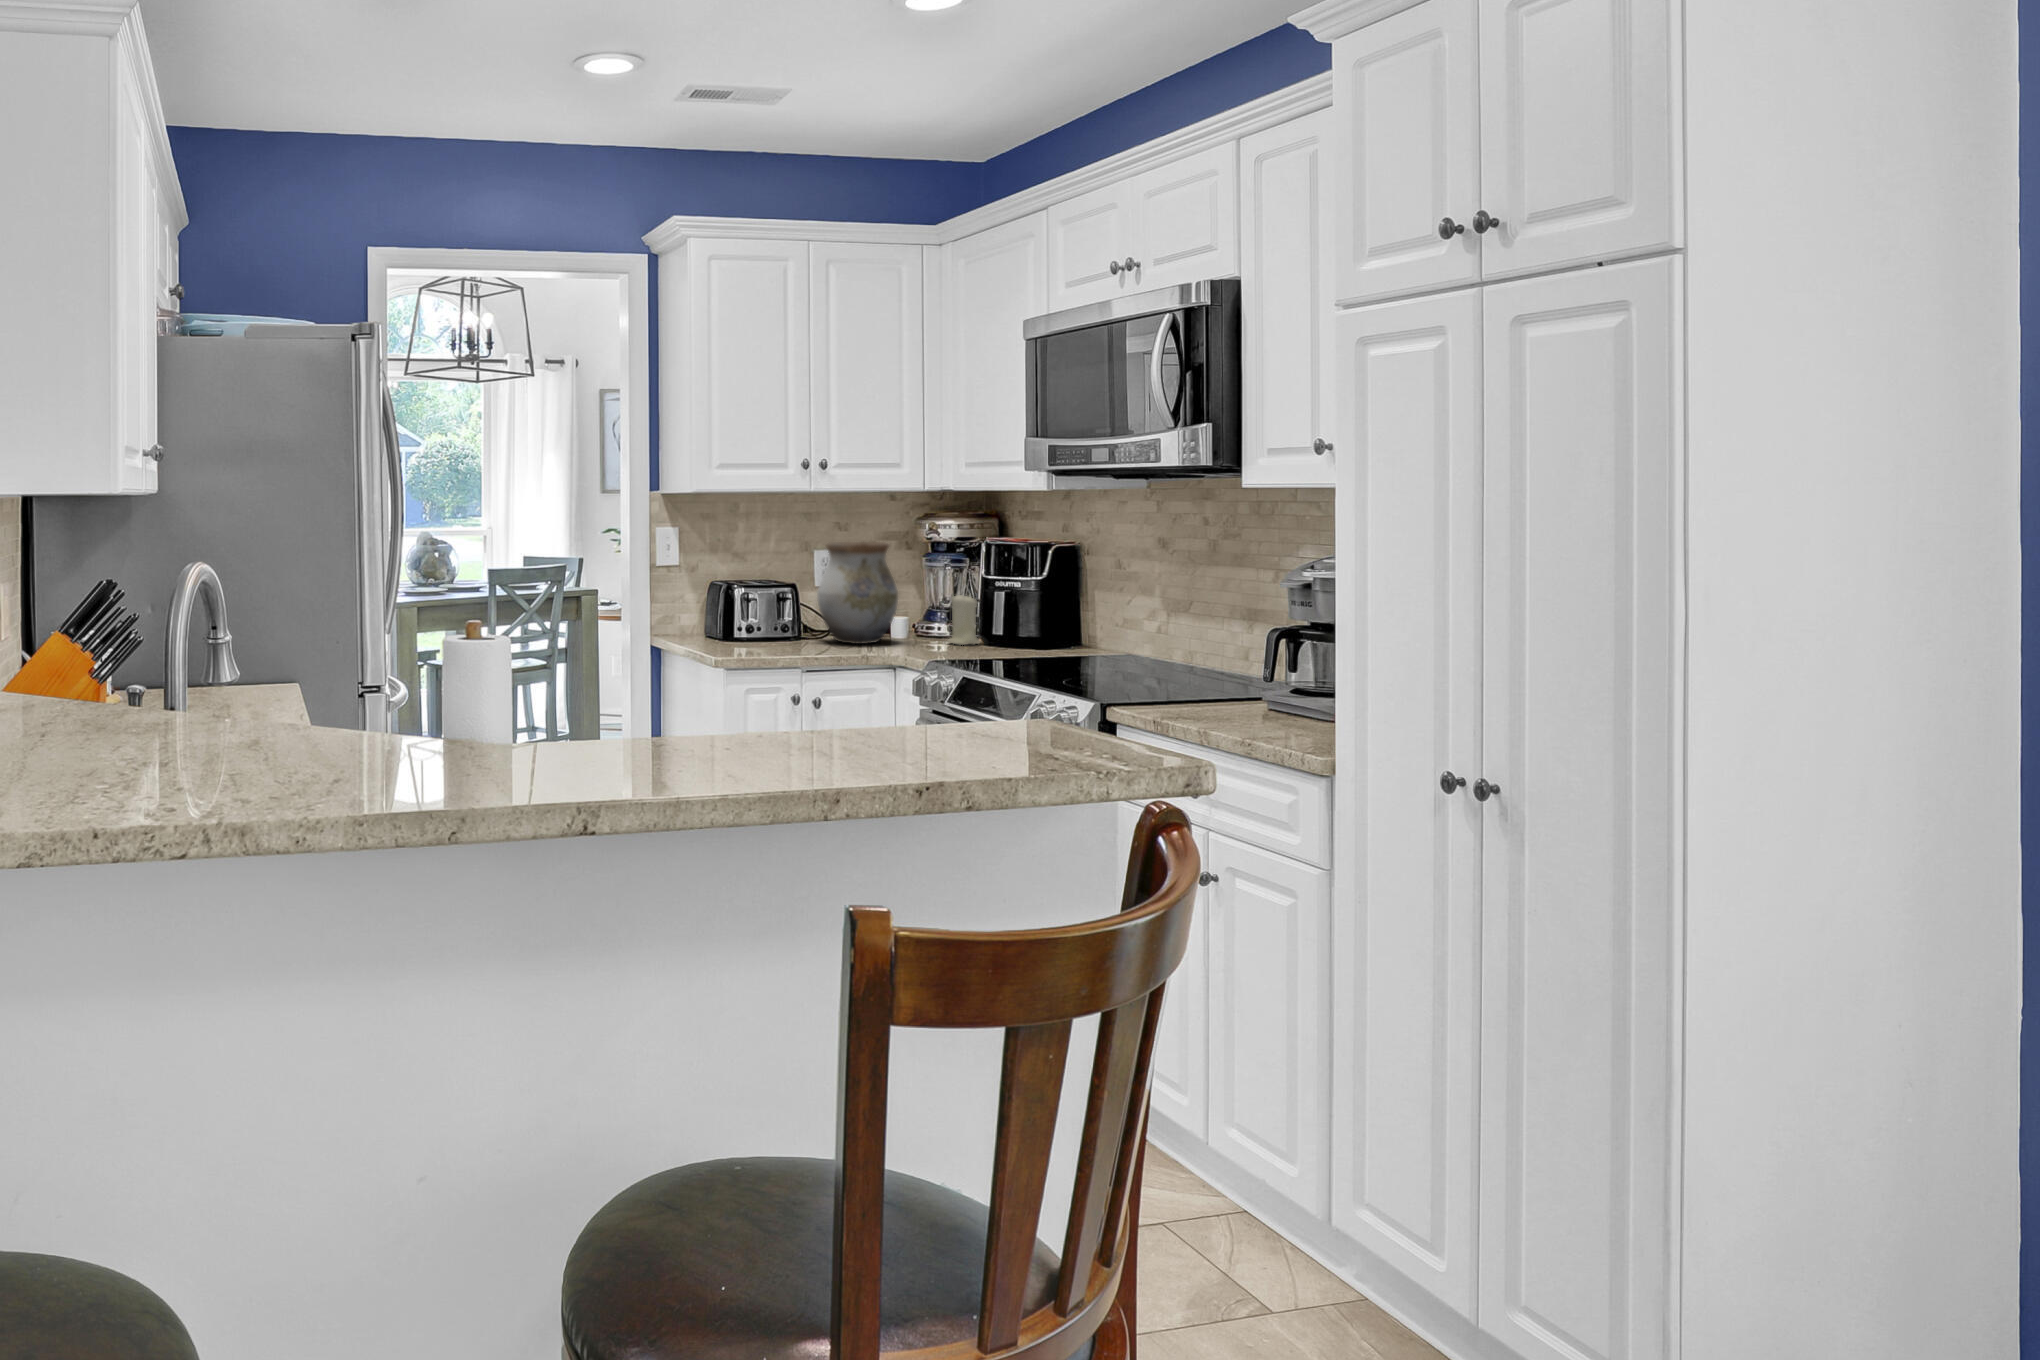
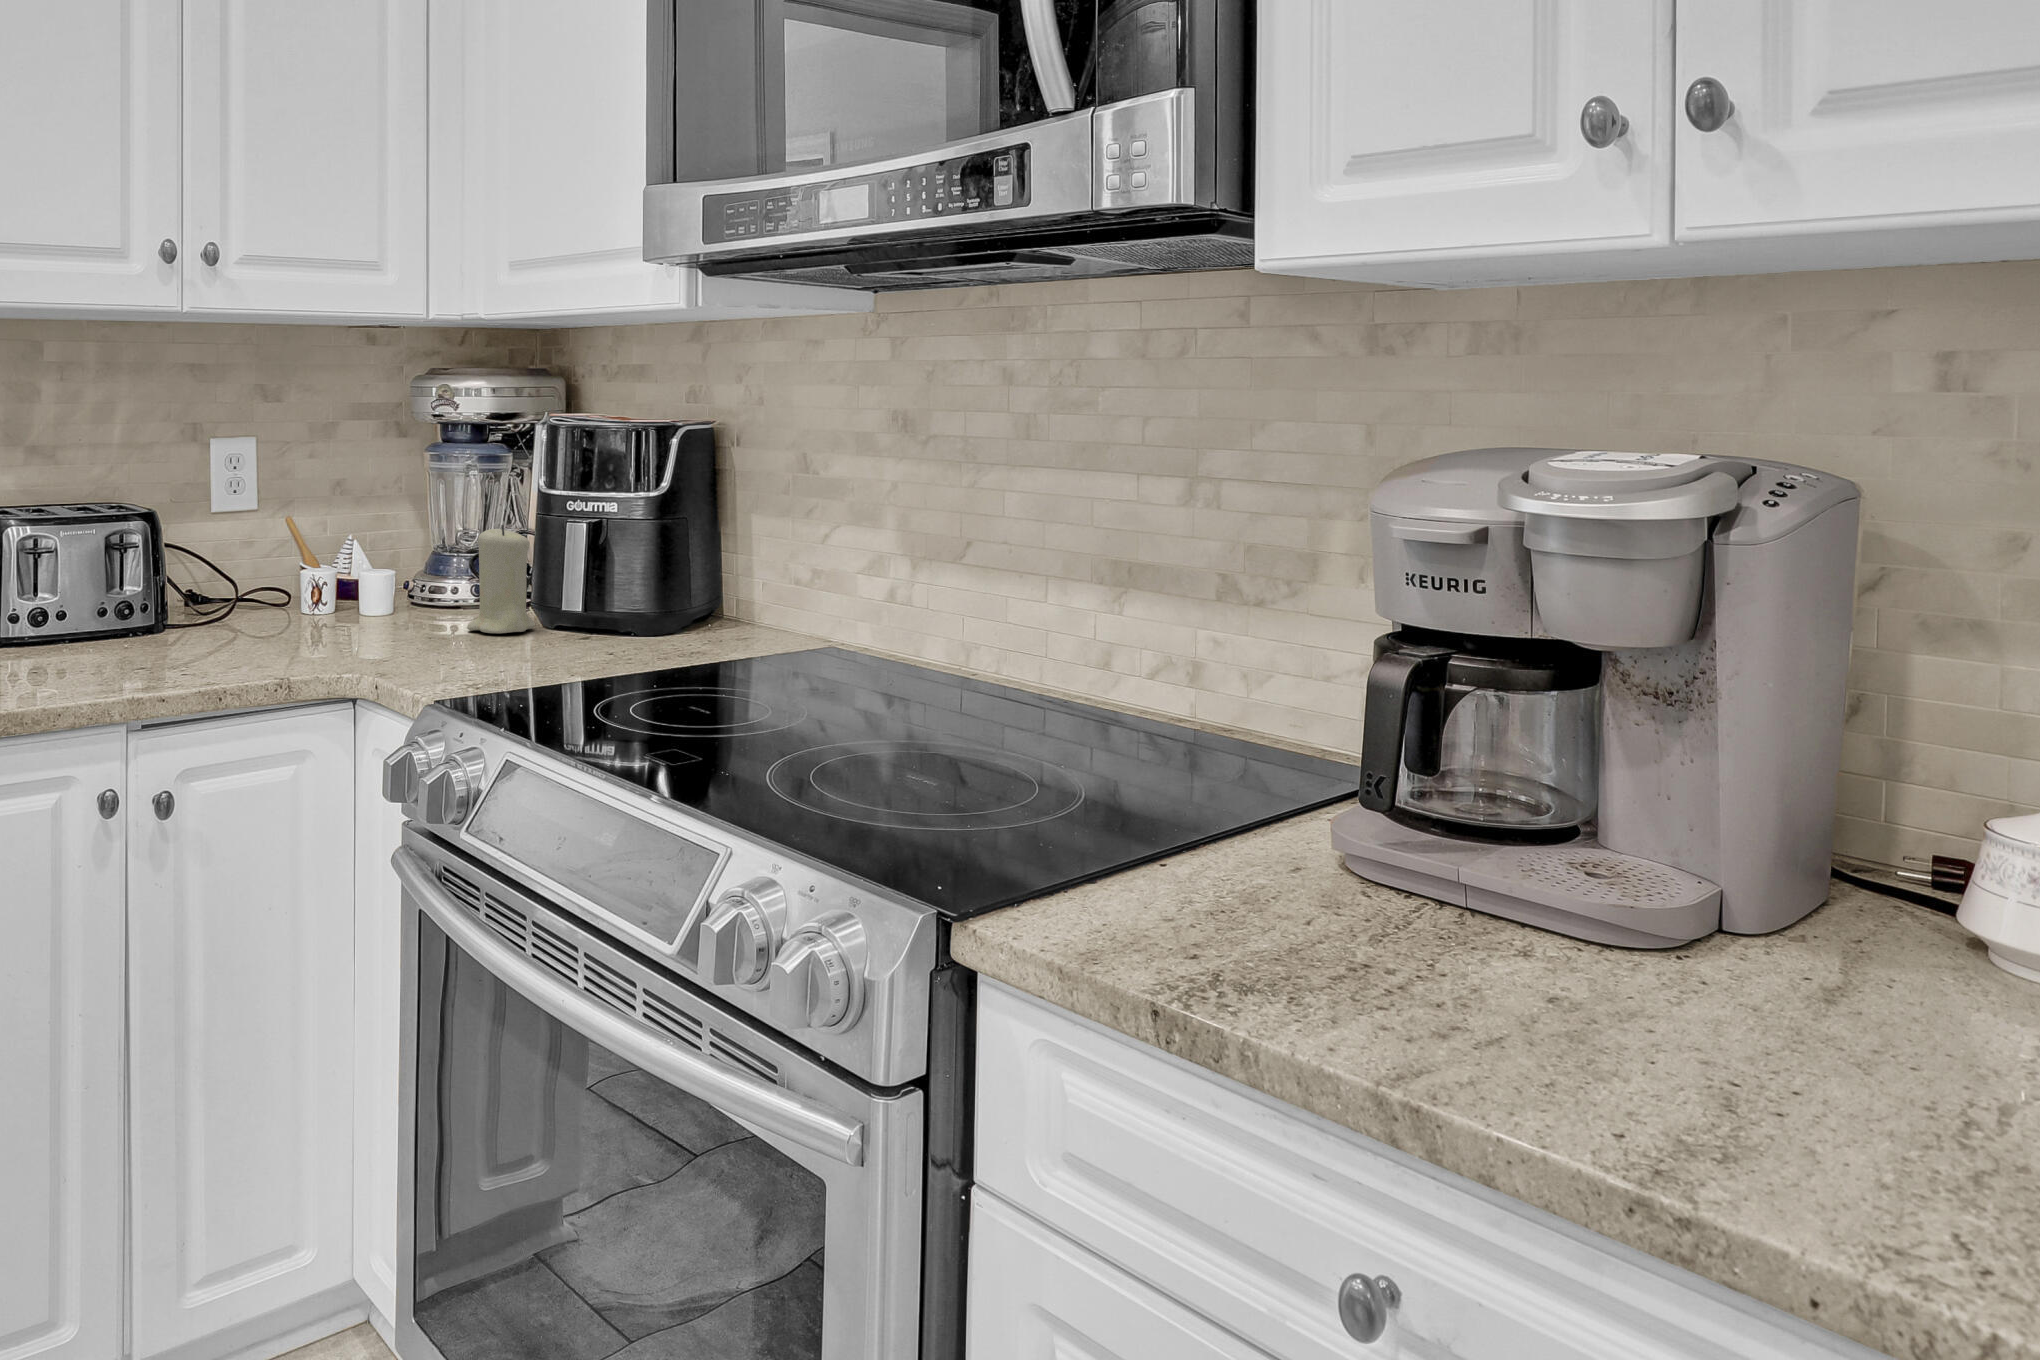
vase: present [817,542,898,644] -> none [197,420,370,640]

